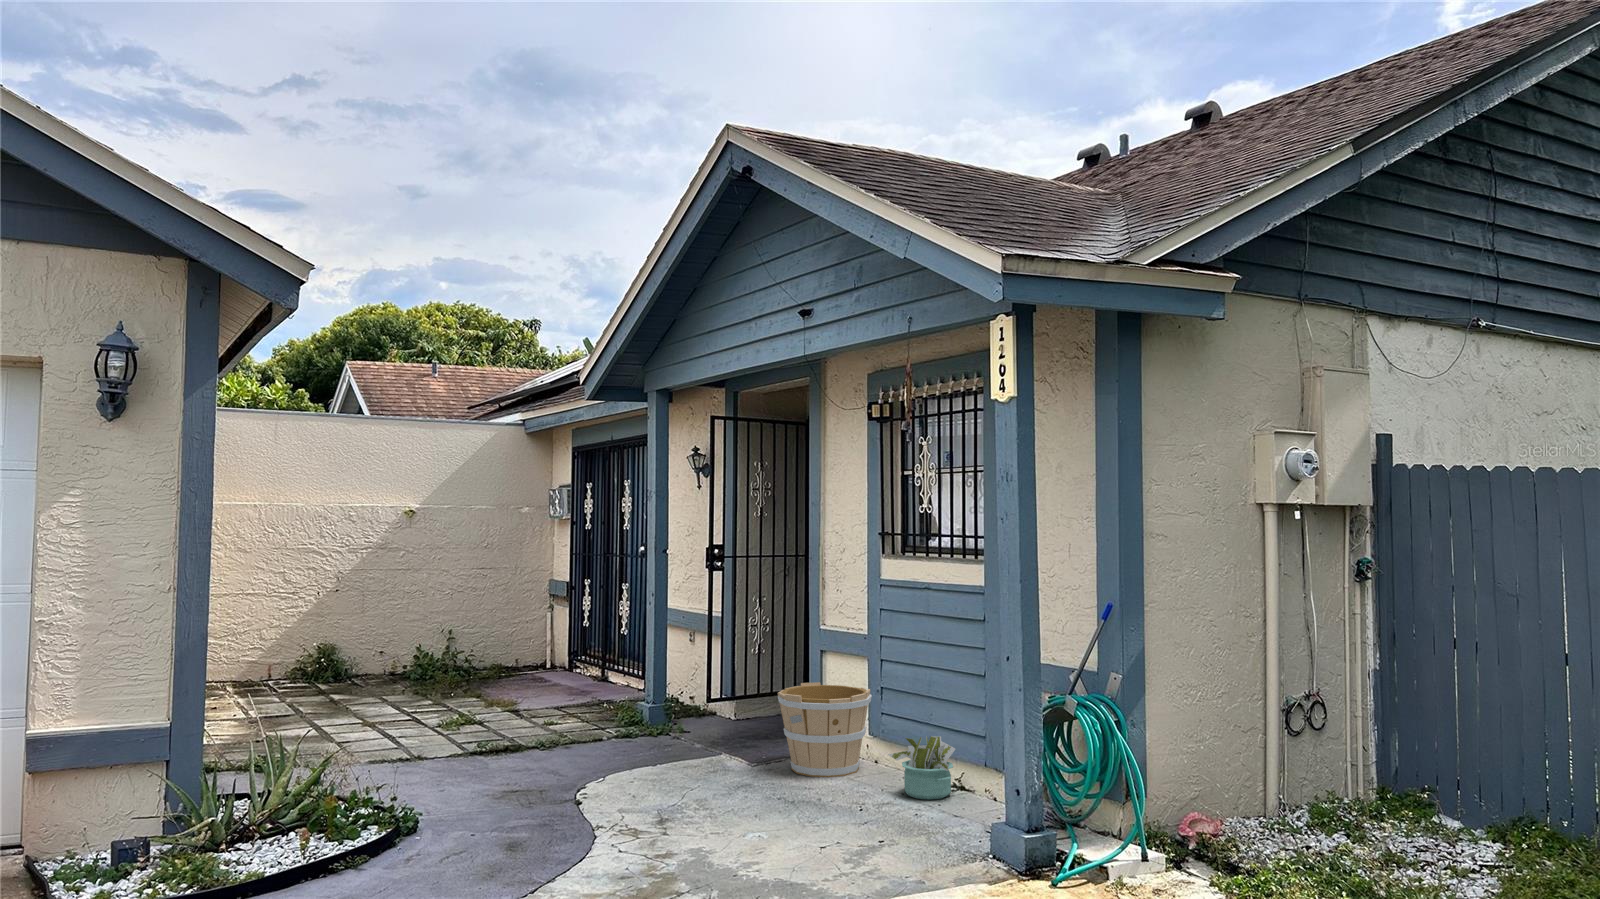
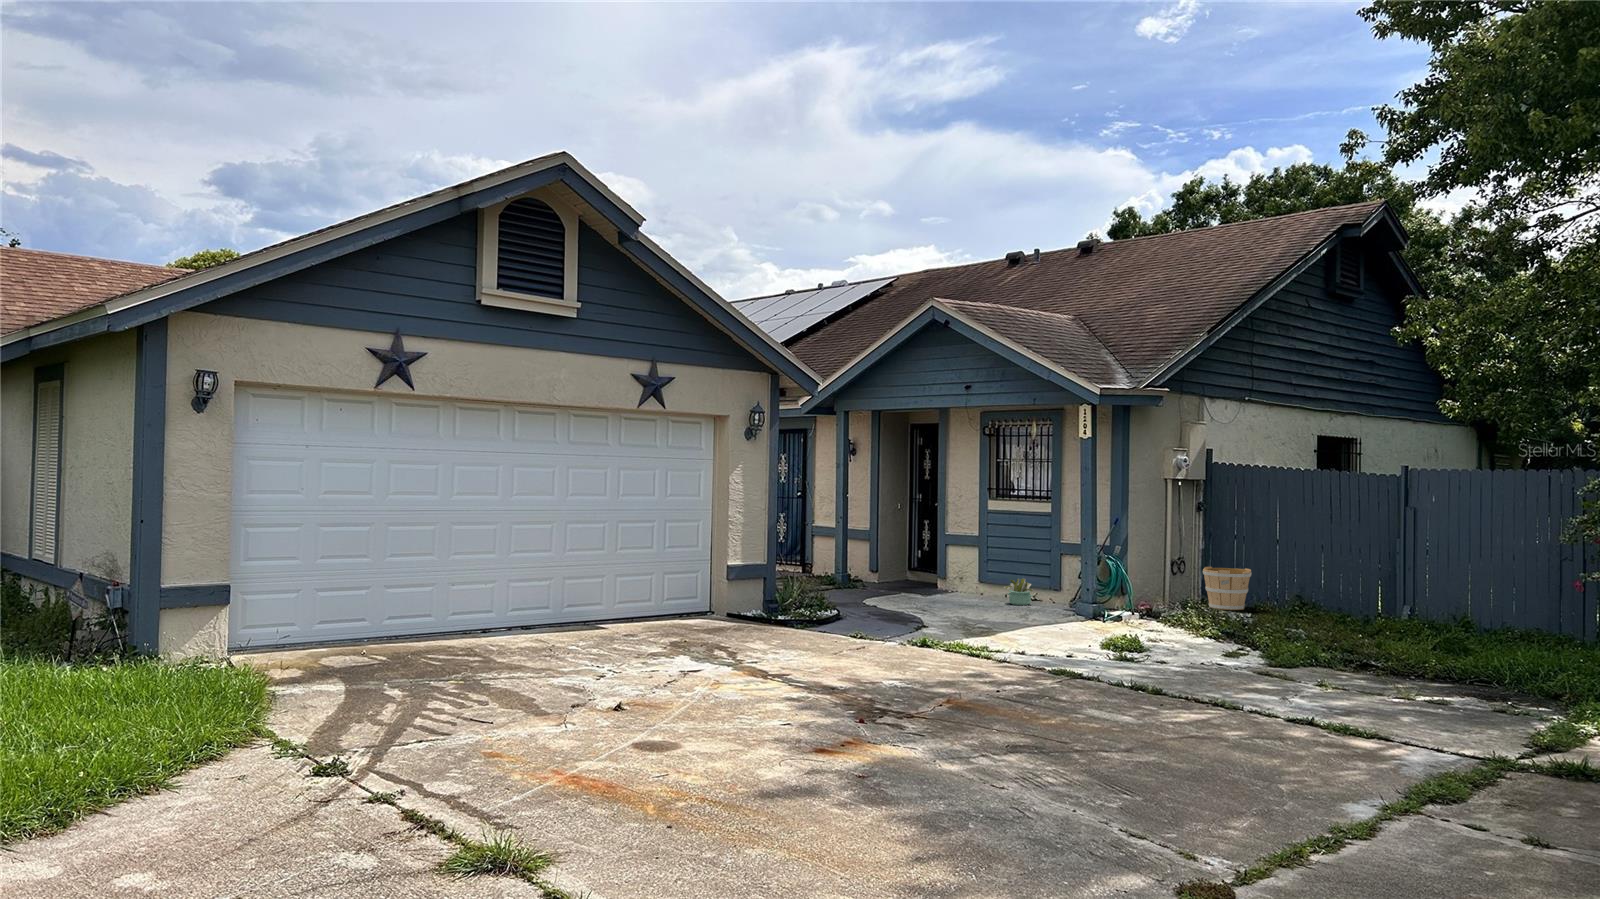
wooden bucket: present [778,682,872,777] -> present [1203,567,1252,610]

